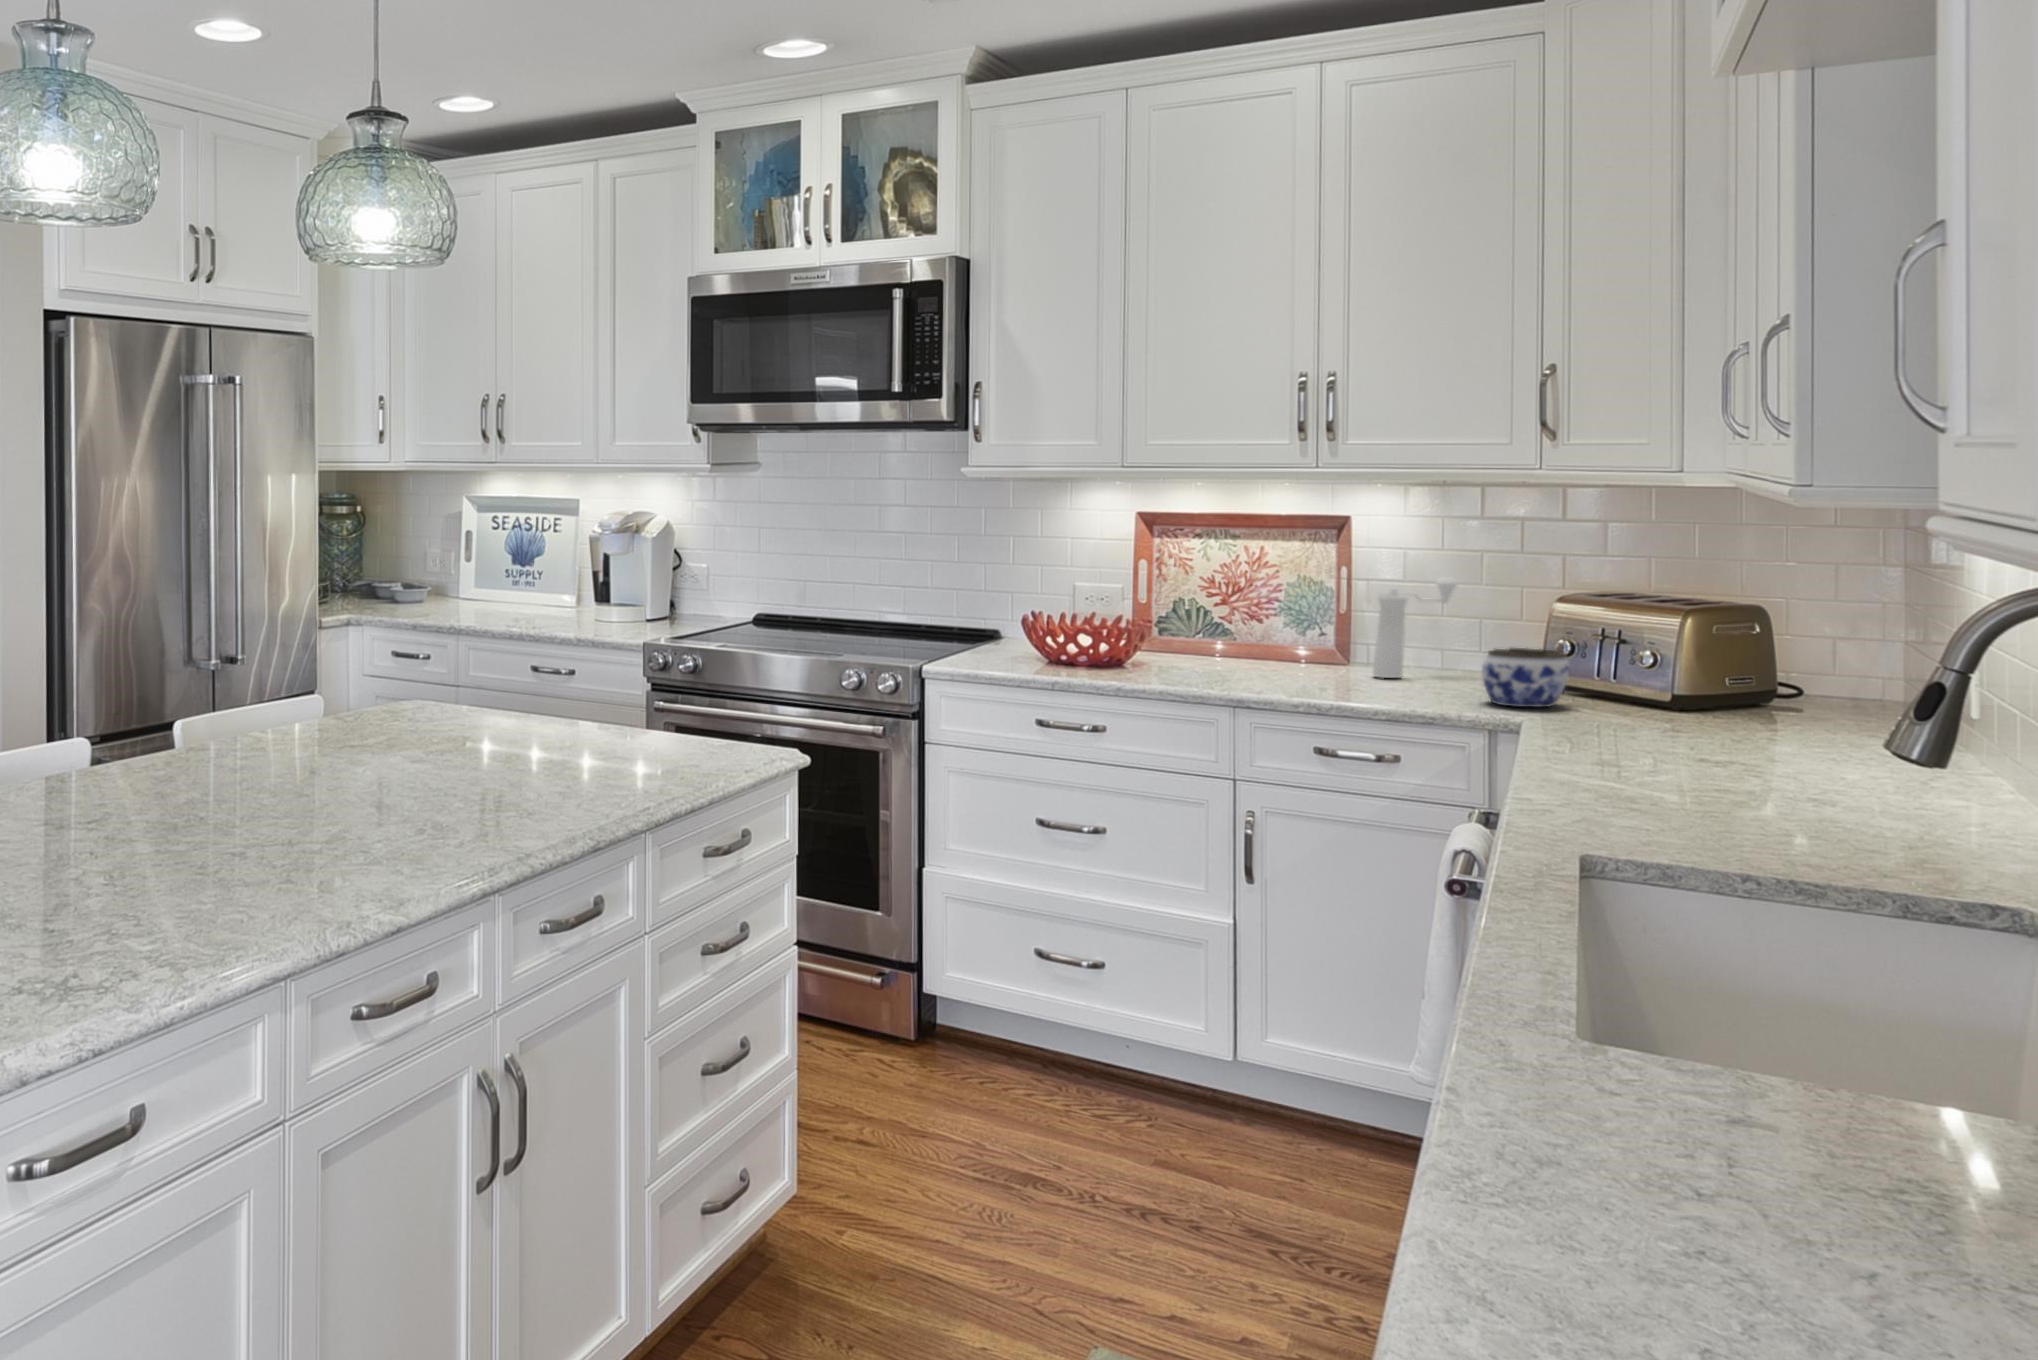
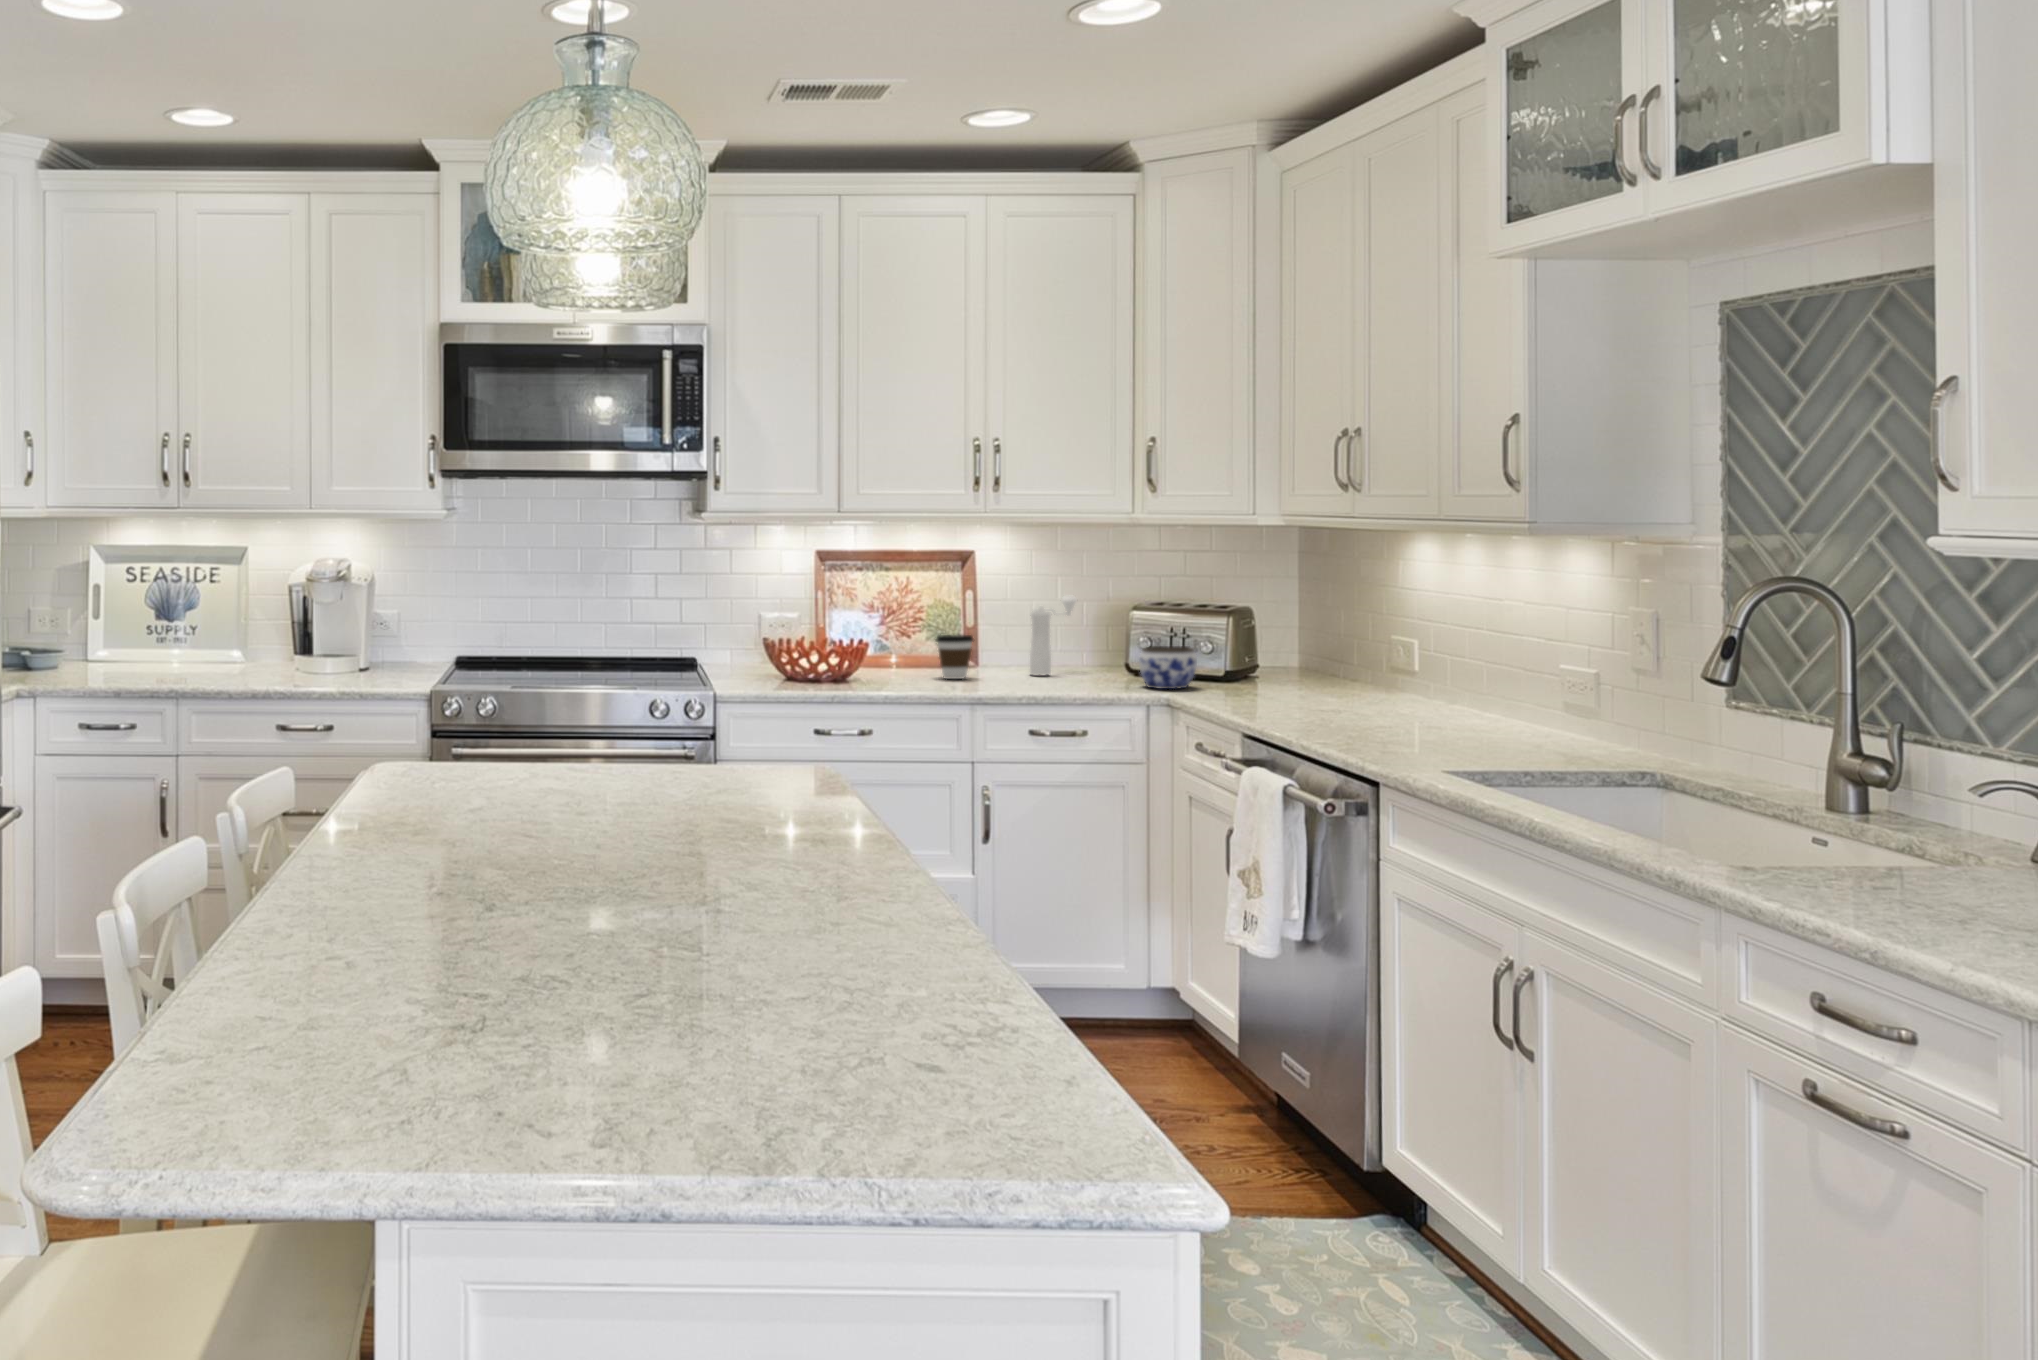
coffee cup: none [1235,619,1287,674] -> present [936,635,973,679]

